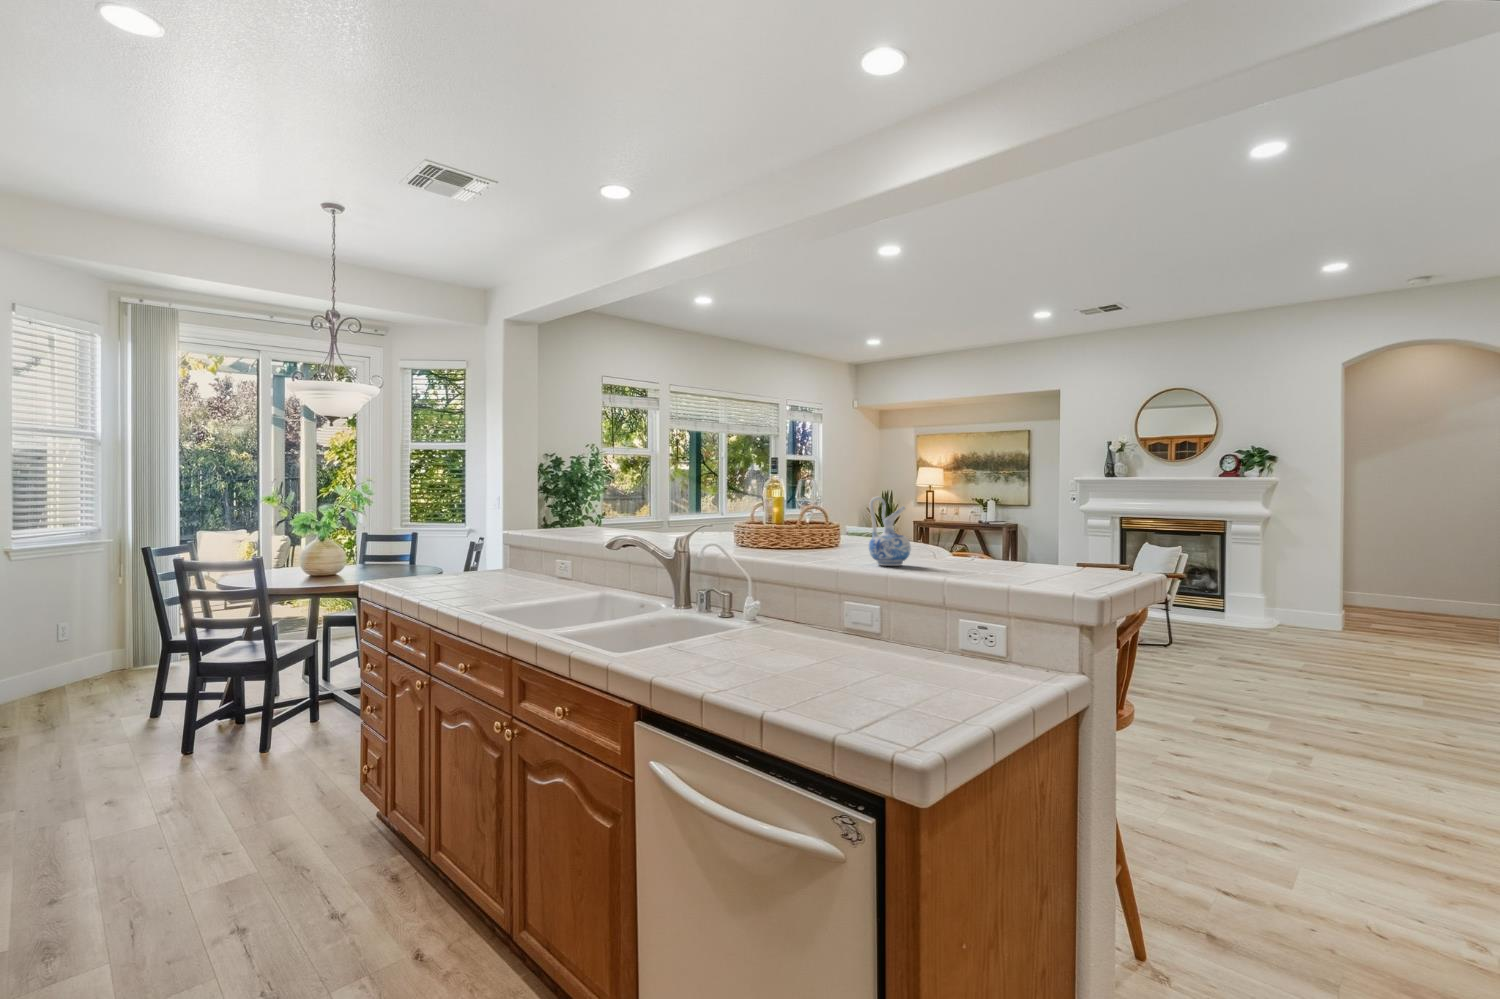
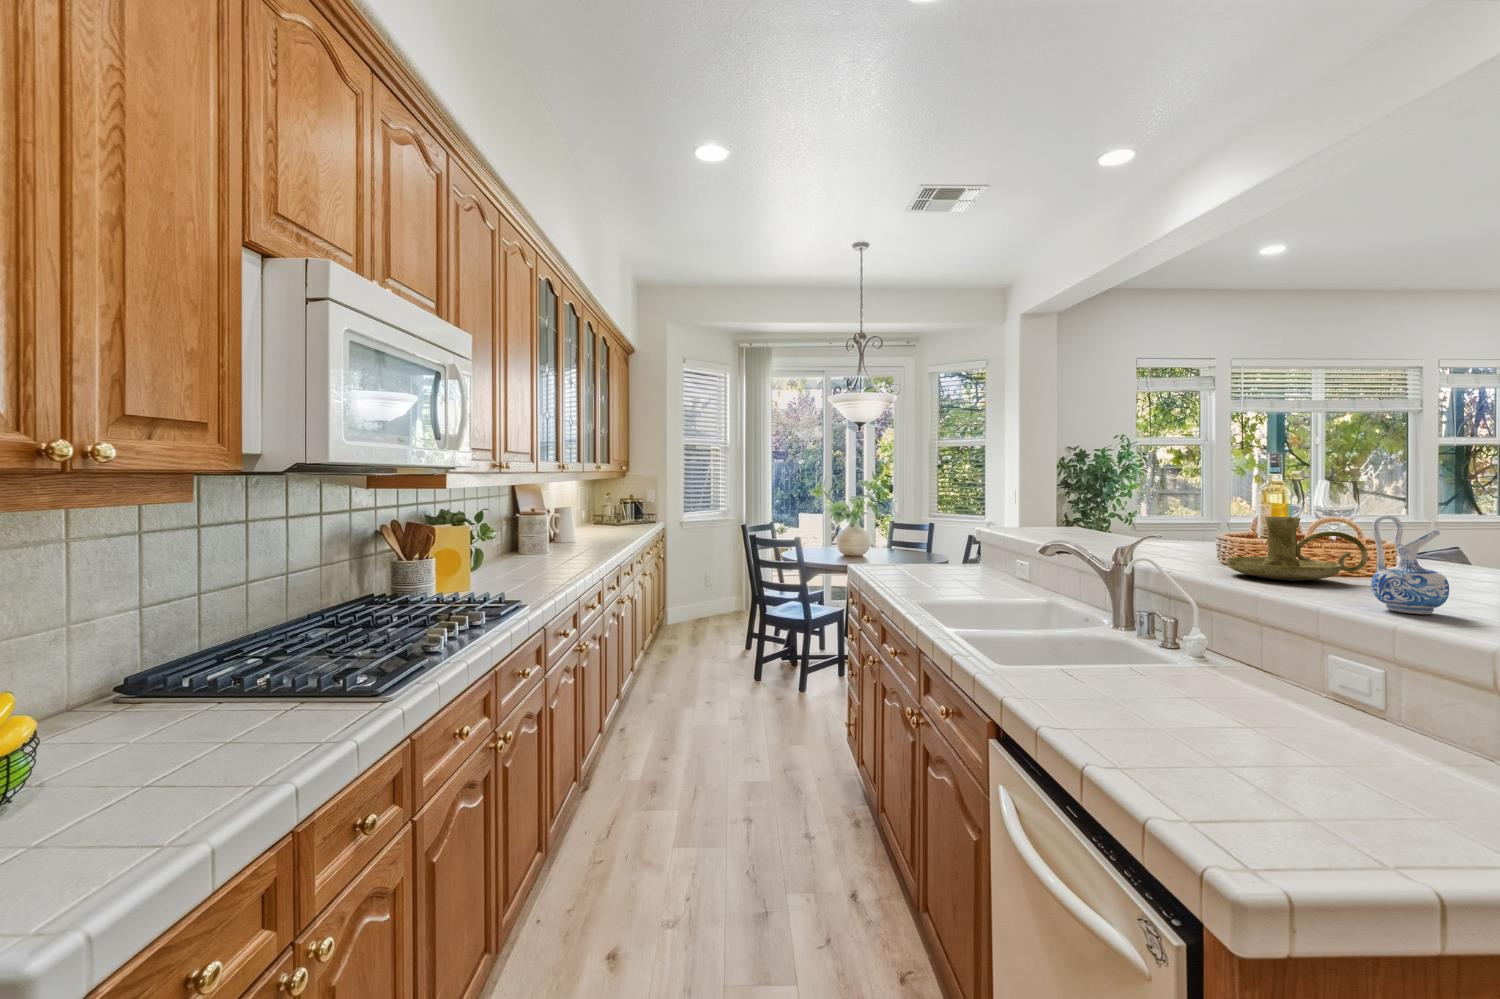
candle holder: none [755,504,840,553] -> present [1226,517,1368,581]

